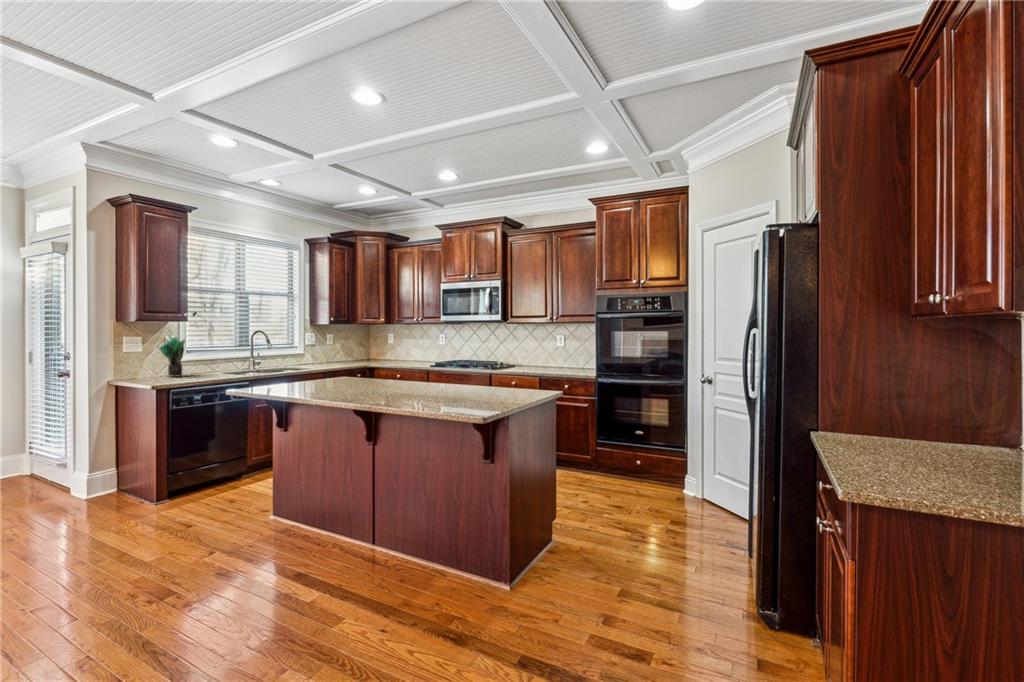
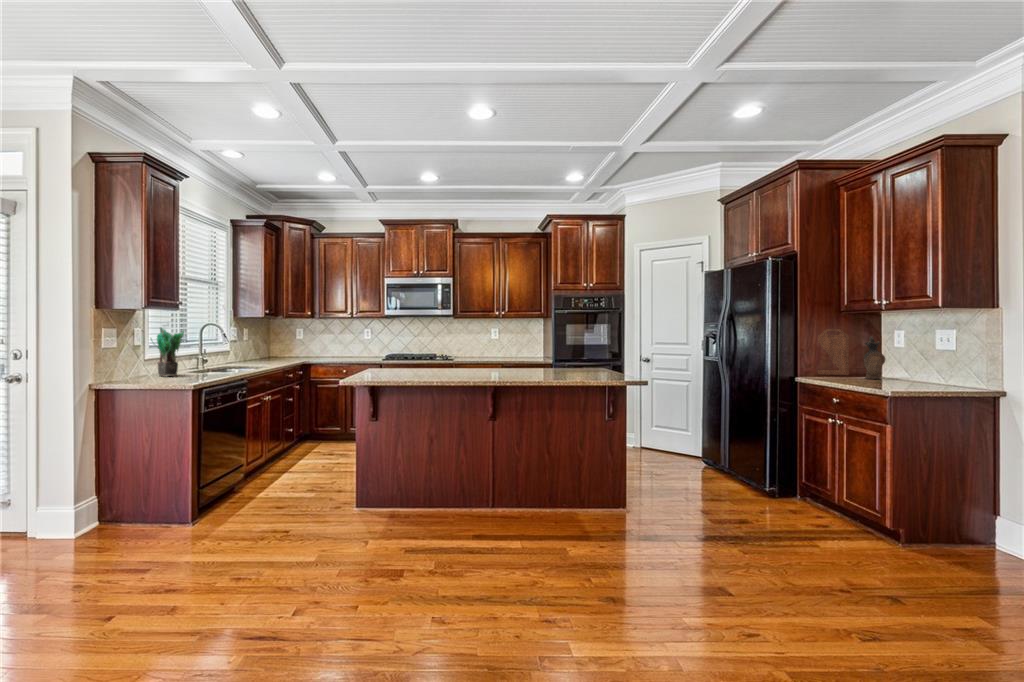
cutting board: none [868,349,942,454] -> present [818,329,849,375]
ceramic pitcher: none [933,371,992,479] -> present [864,336,885,379]

